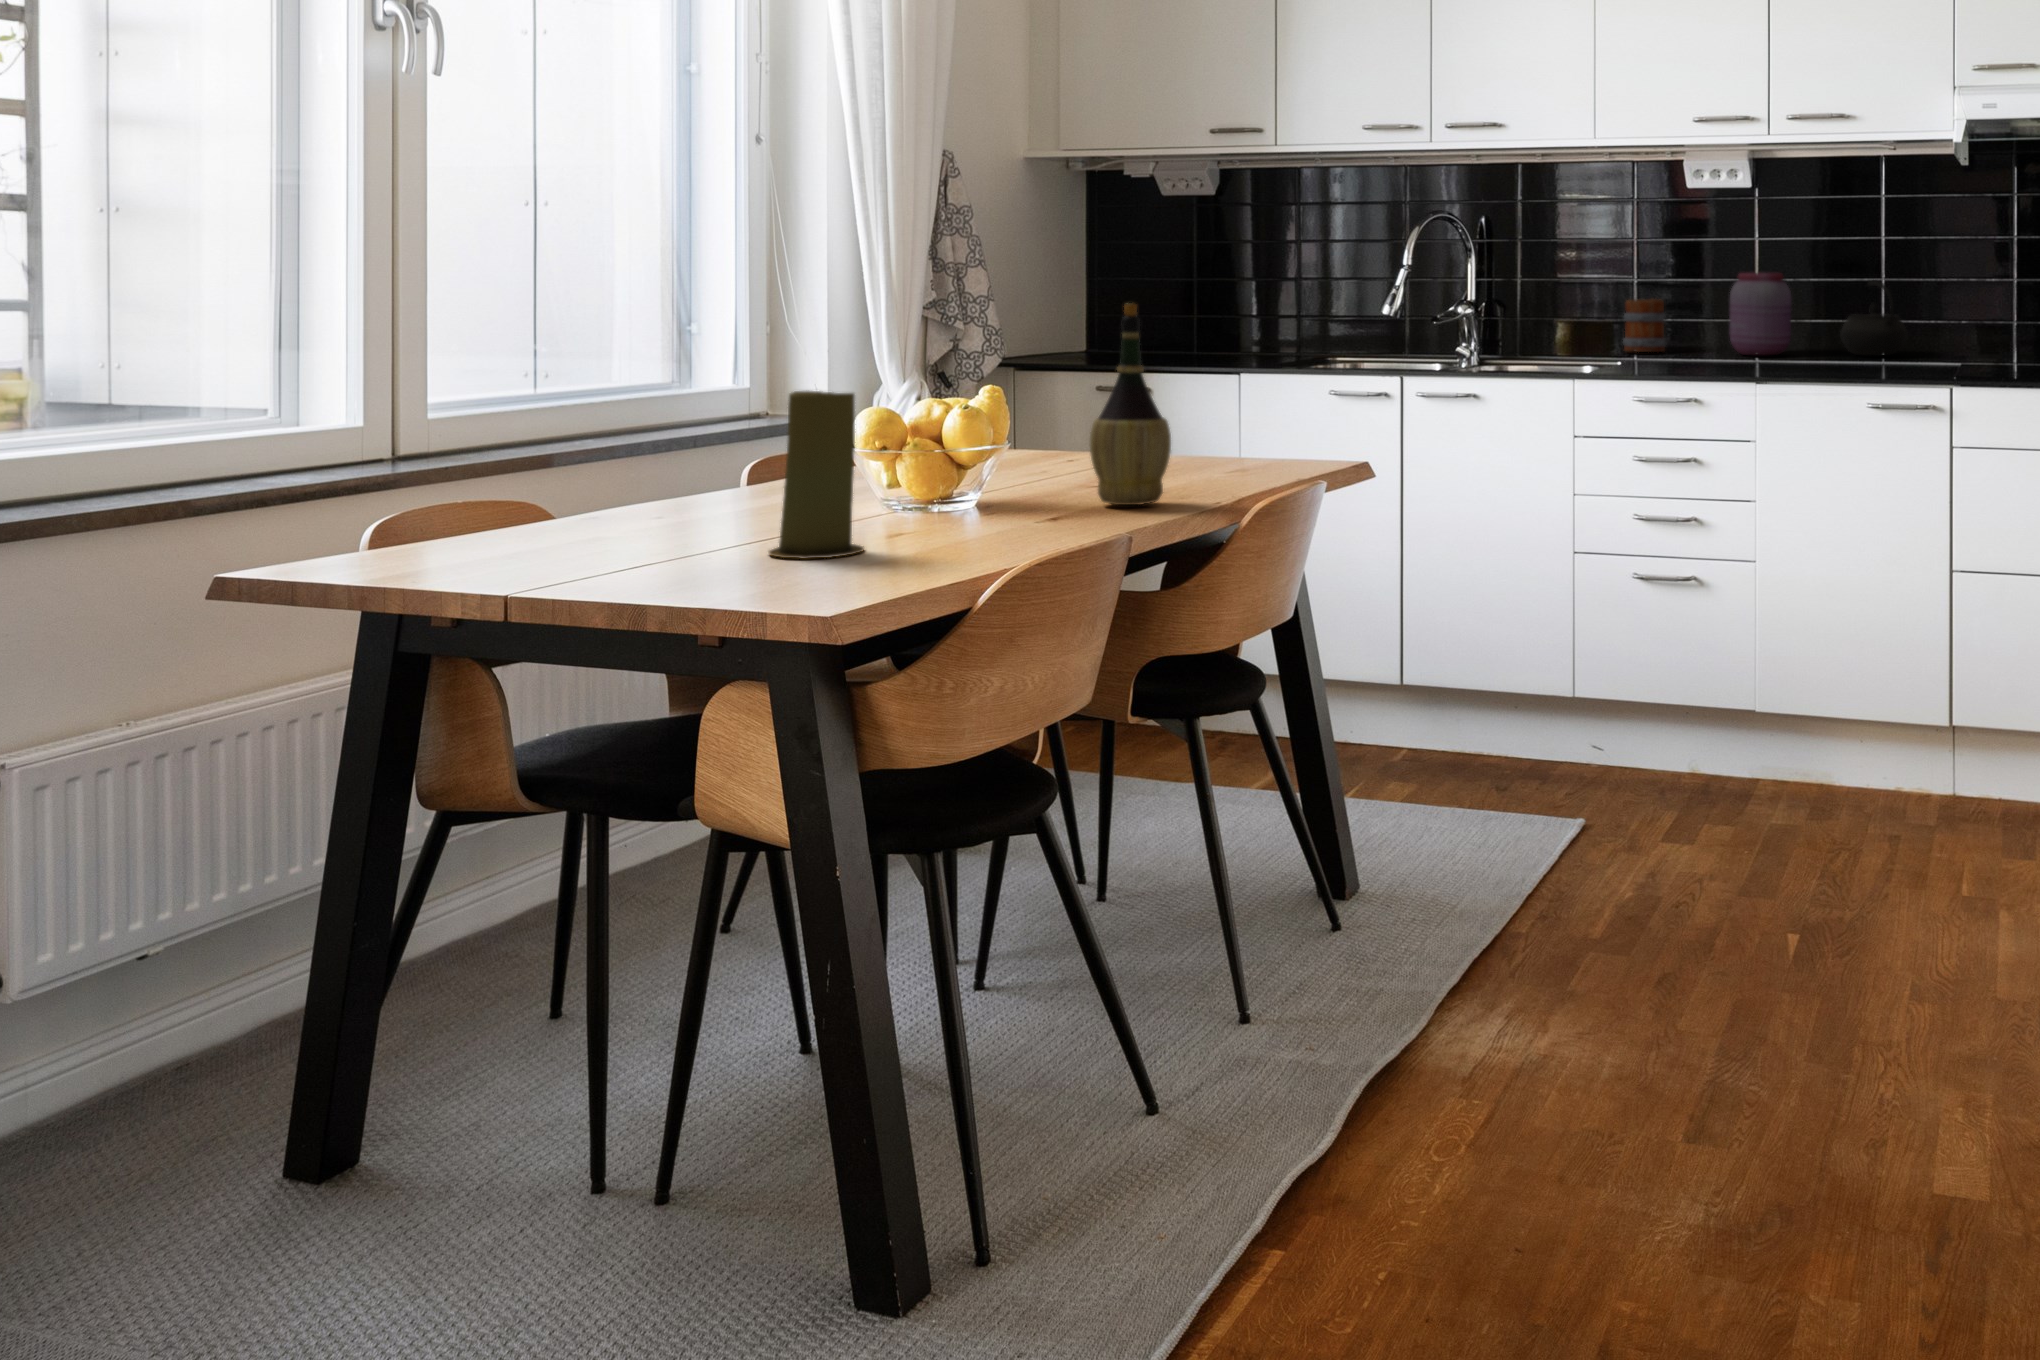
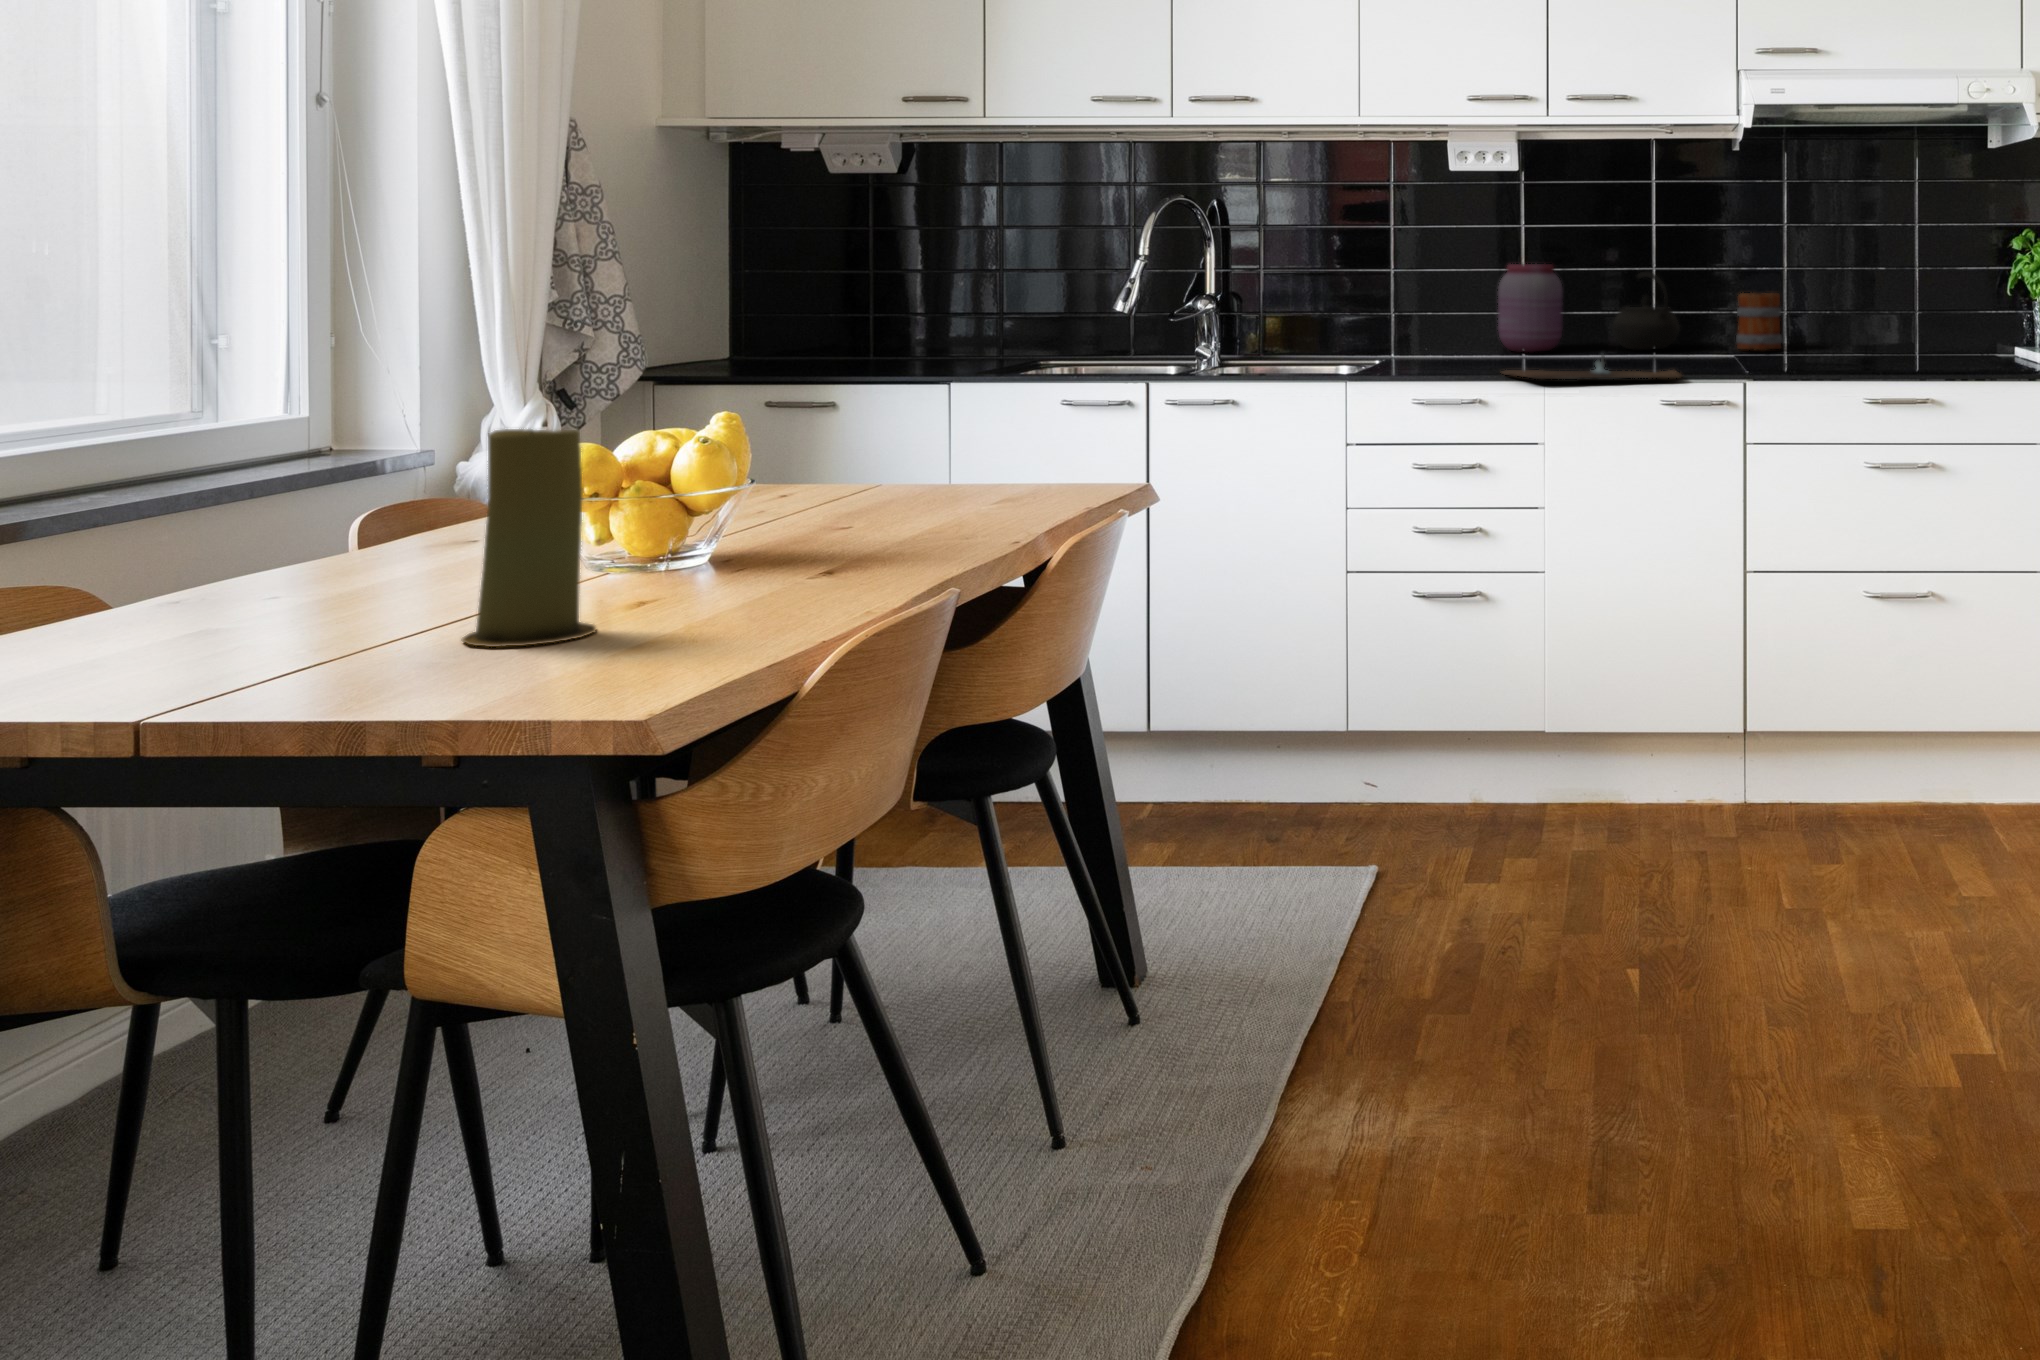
mug: present [1623,299,1666,352] -> present [1736,293,1782,350]
wine bottle: present [1090,303,1171,505] -> none [854,309,957,551]
cutting board: none [1718,357,1892,382] -> present [1503,355,1681,379]

